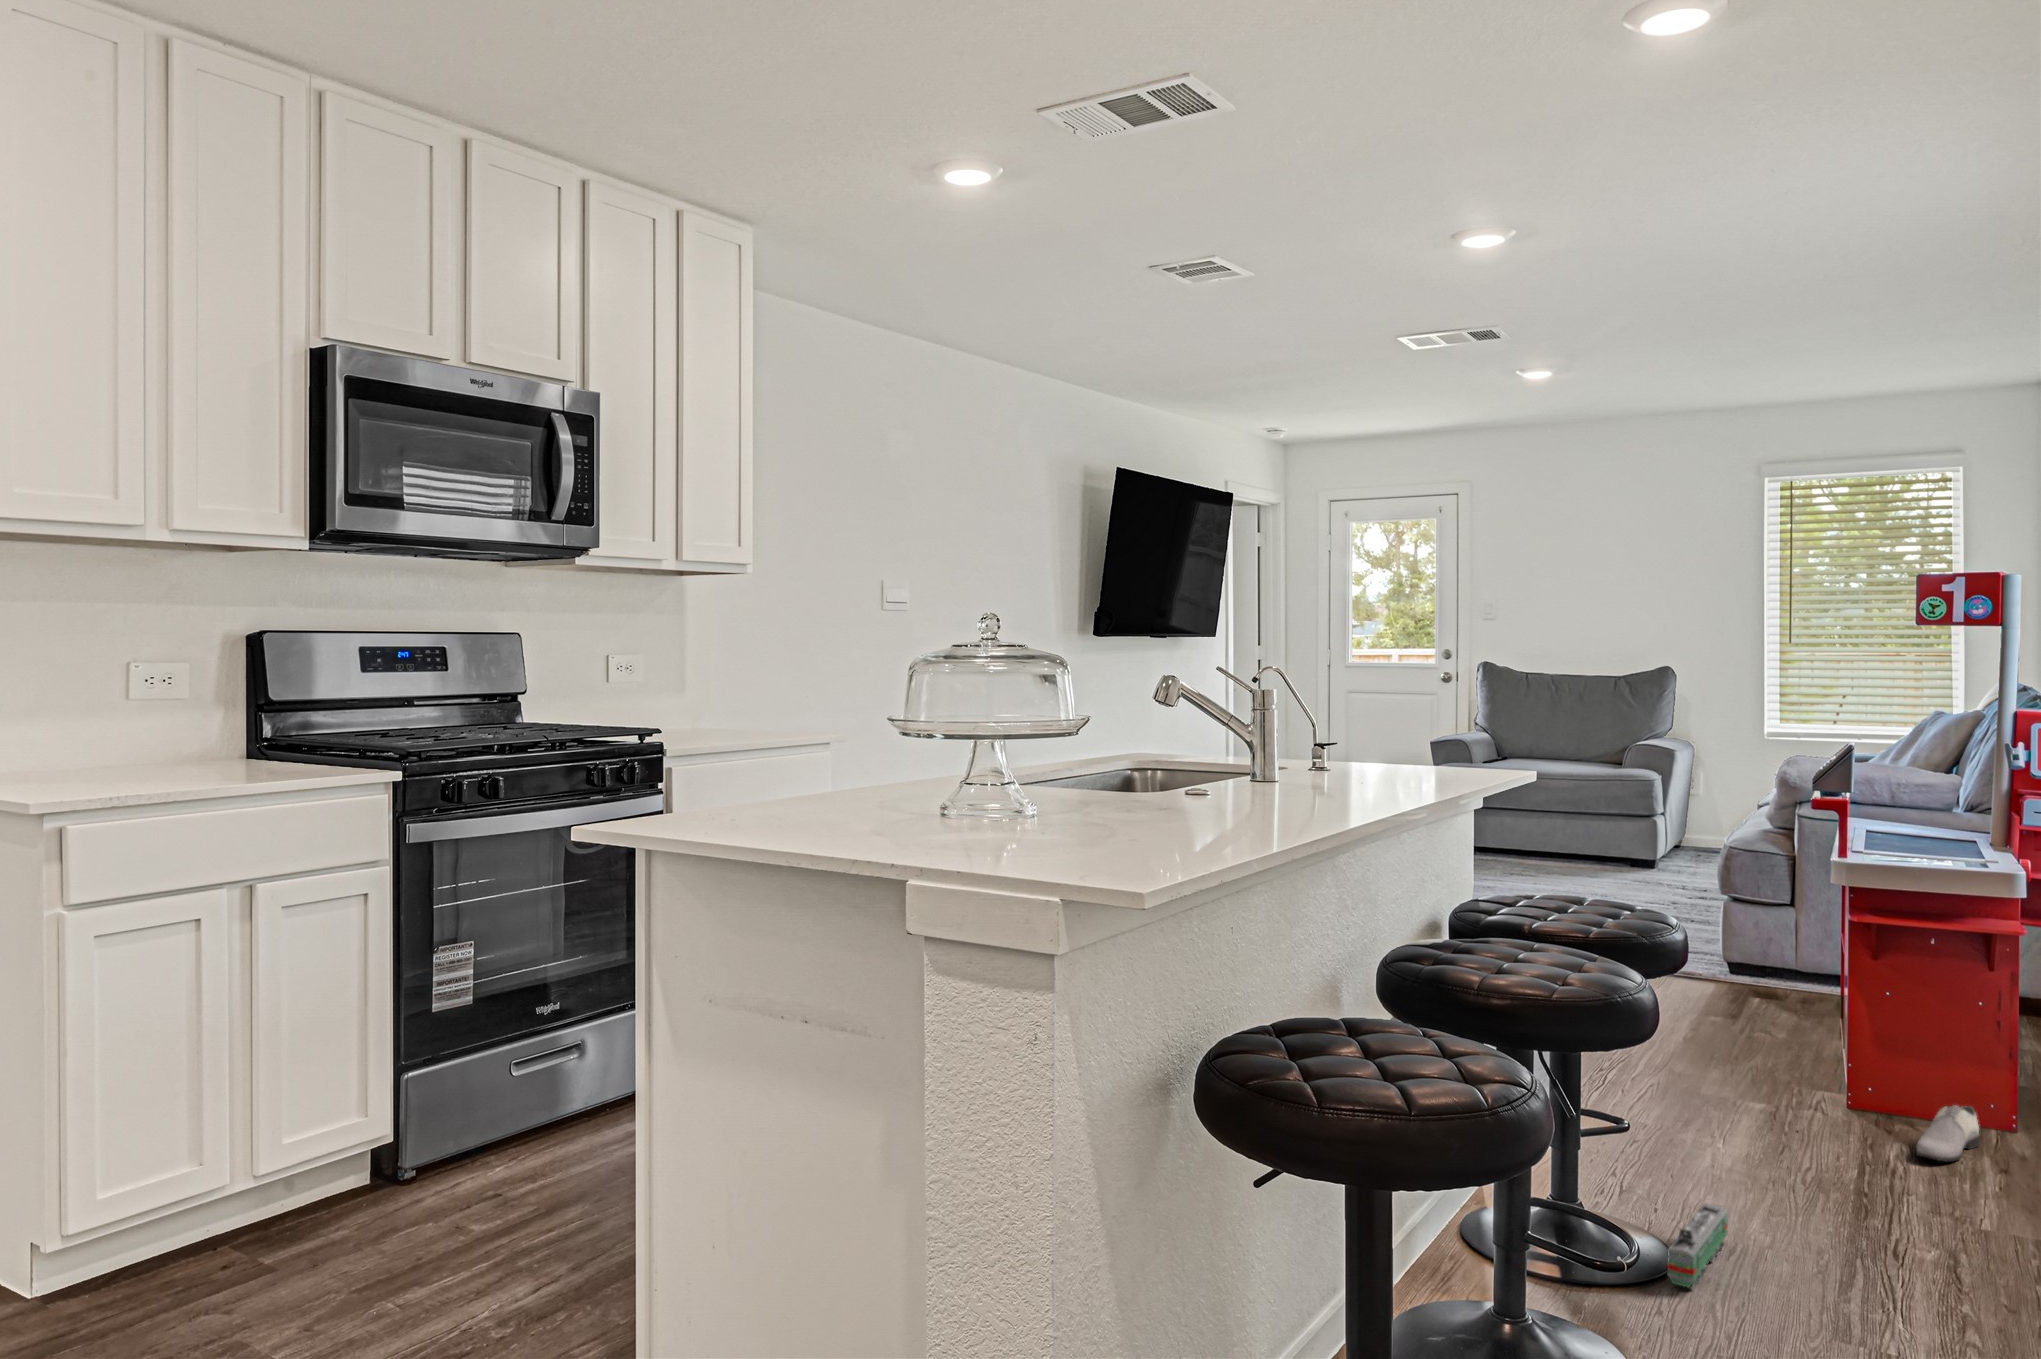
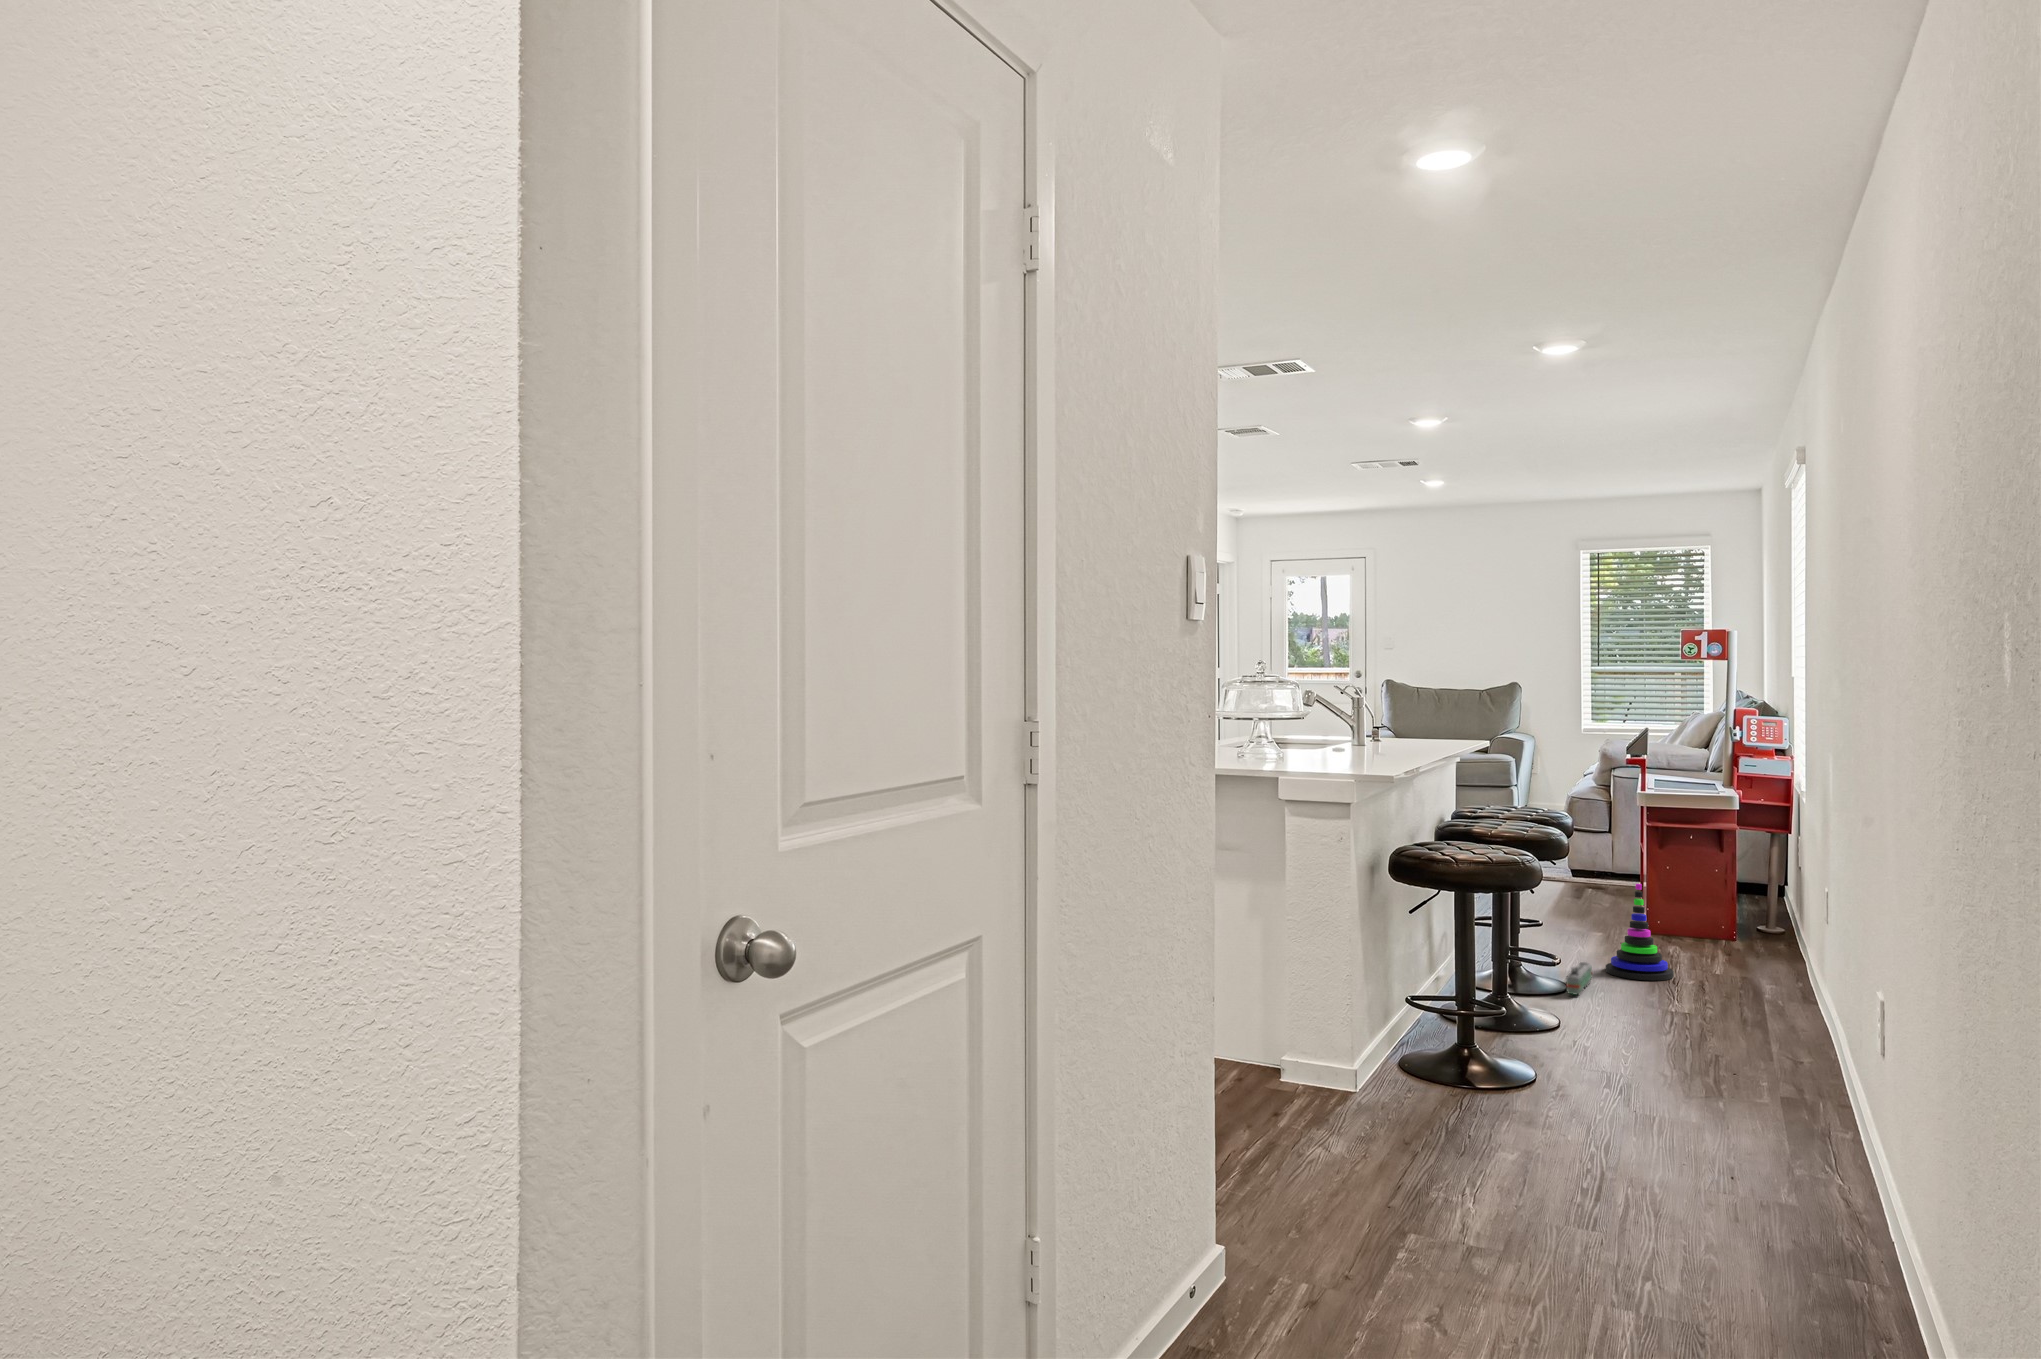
stacking toy: none [1759,1048,1895,1245] -> present [1606,884,1674,981]
shoe: present [1916,1105,1980,1161] -> none [1684,923,1717,951]

